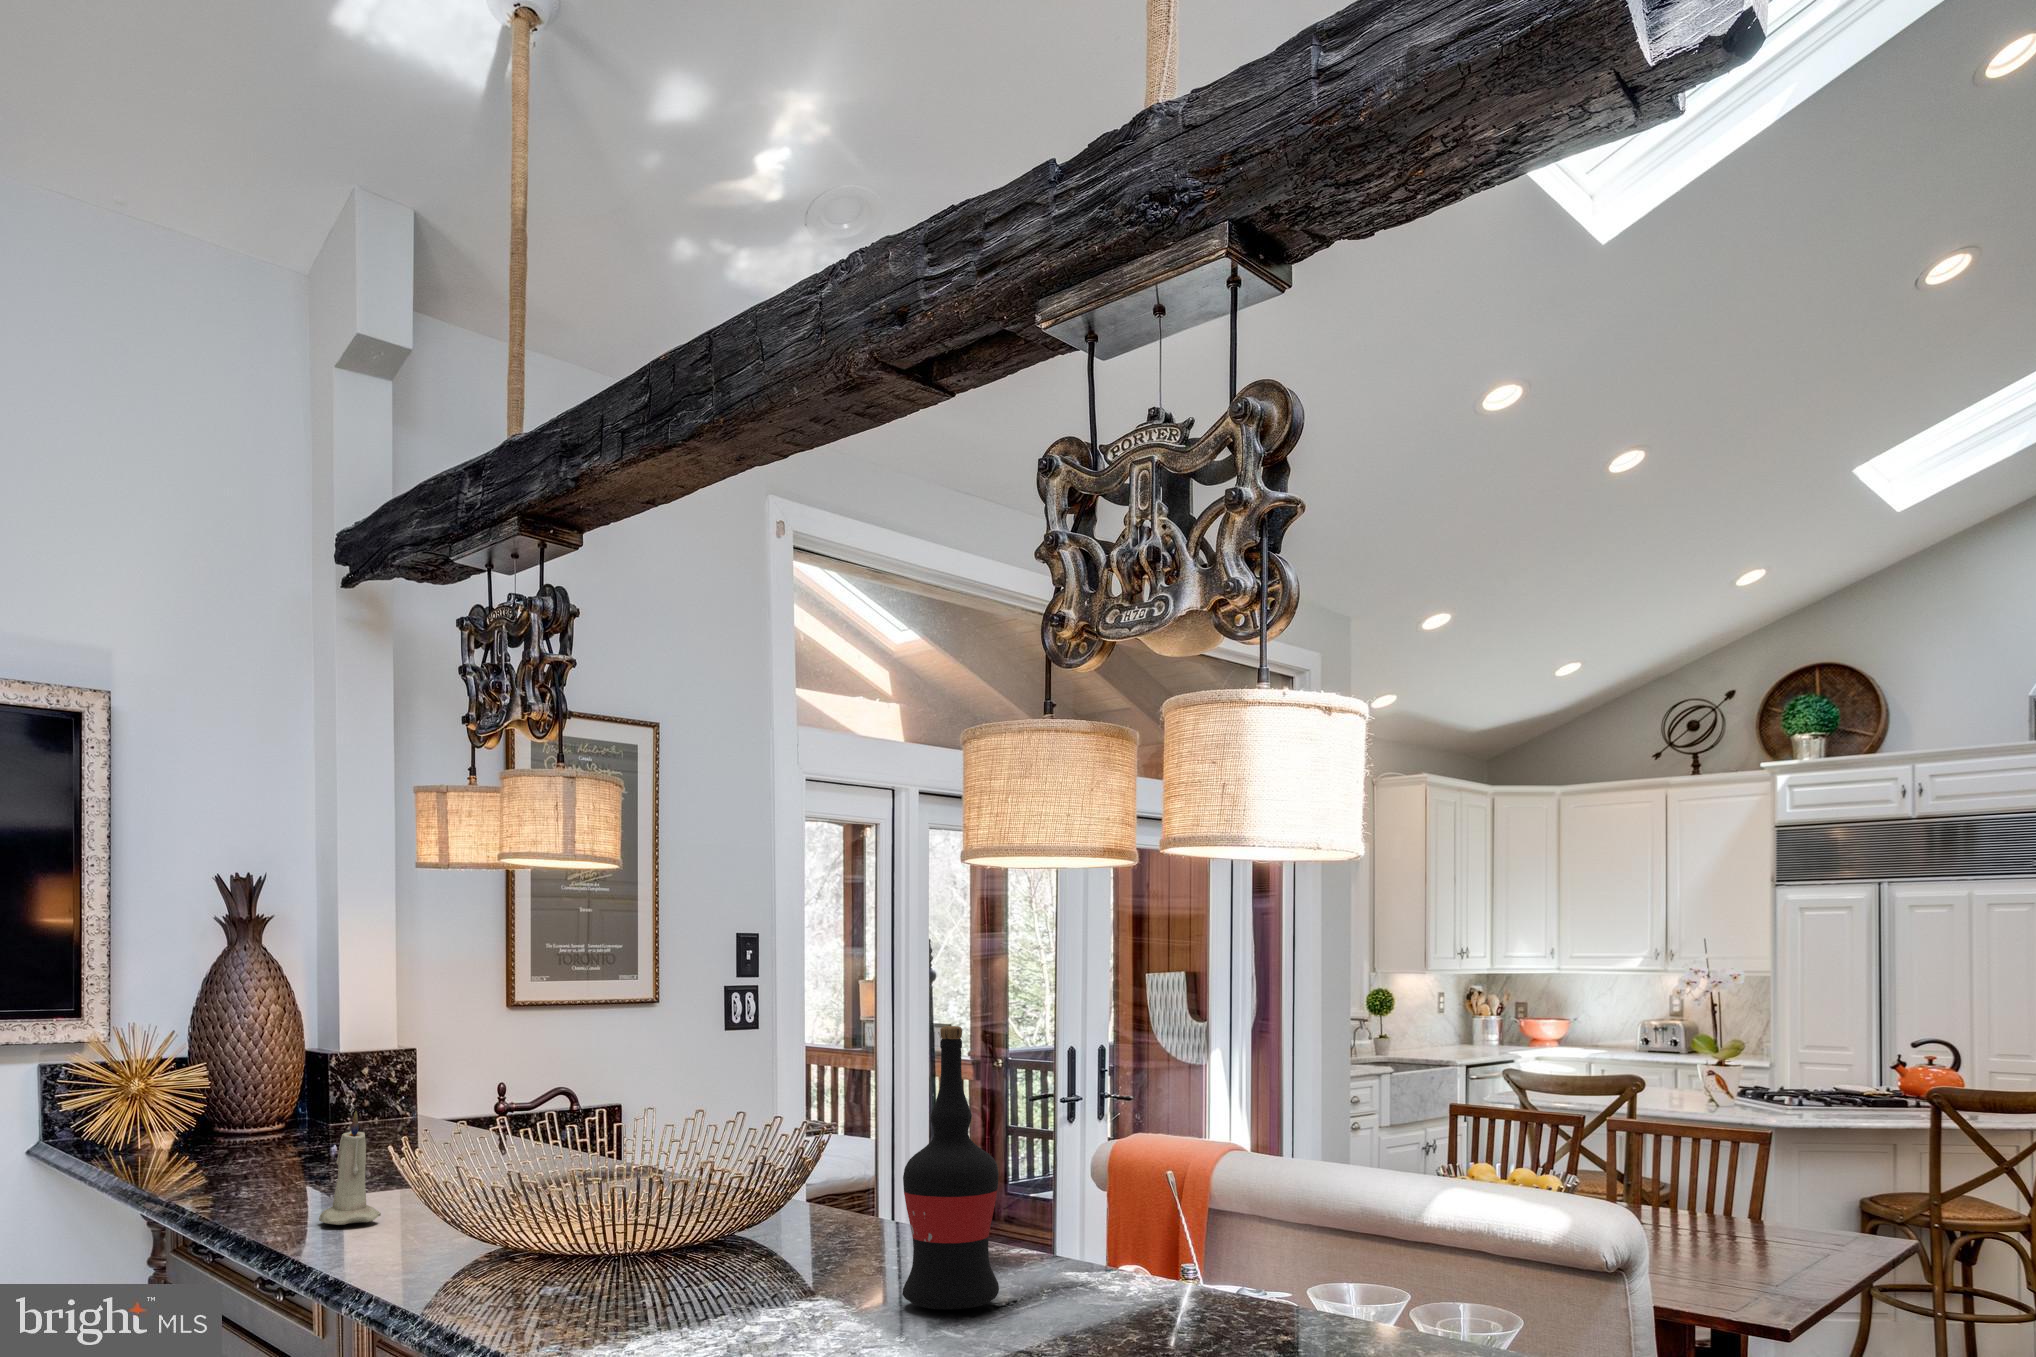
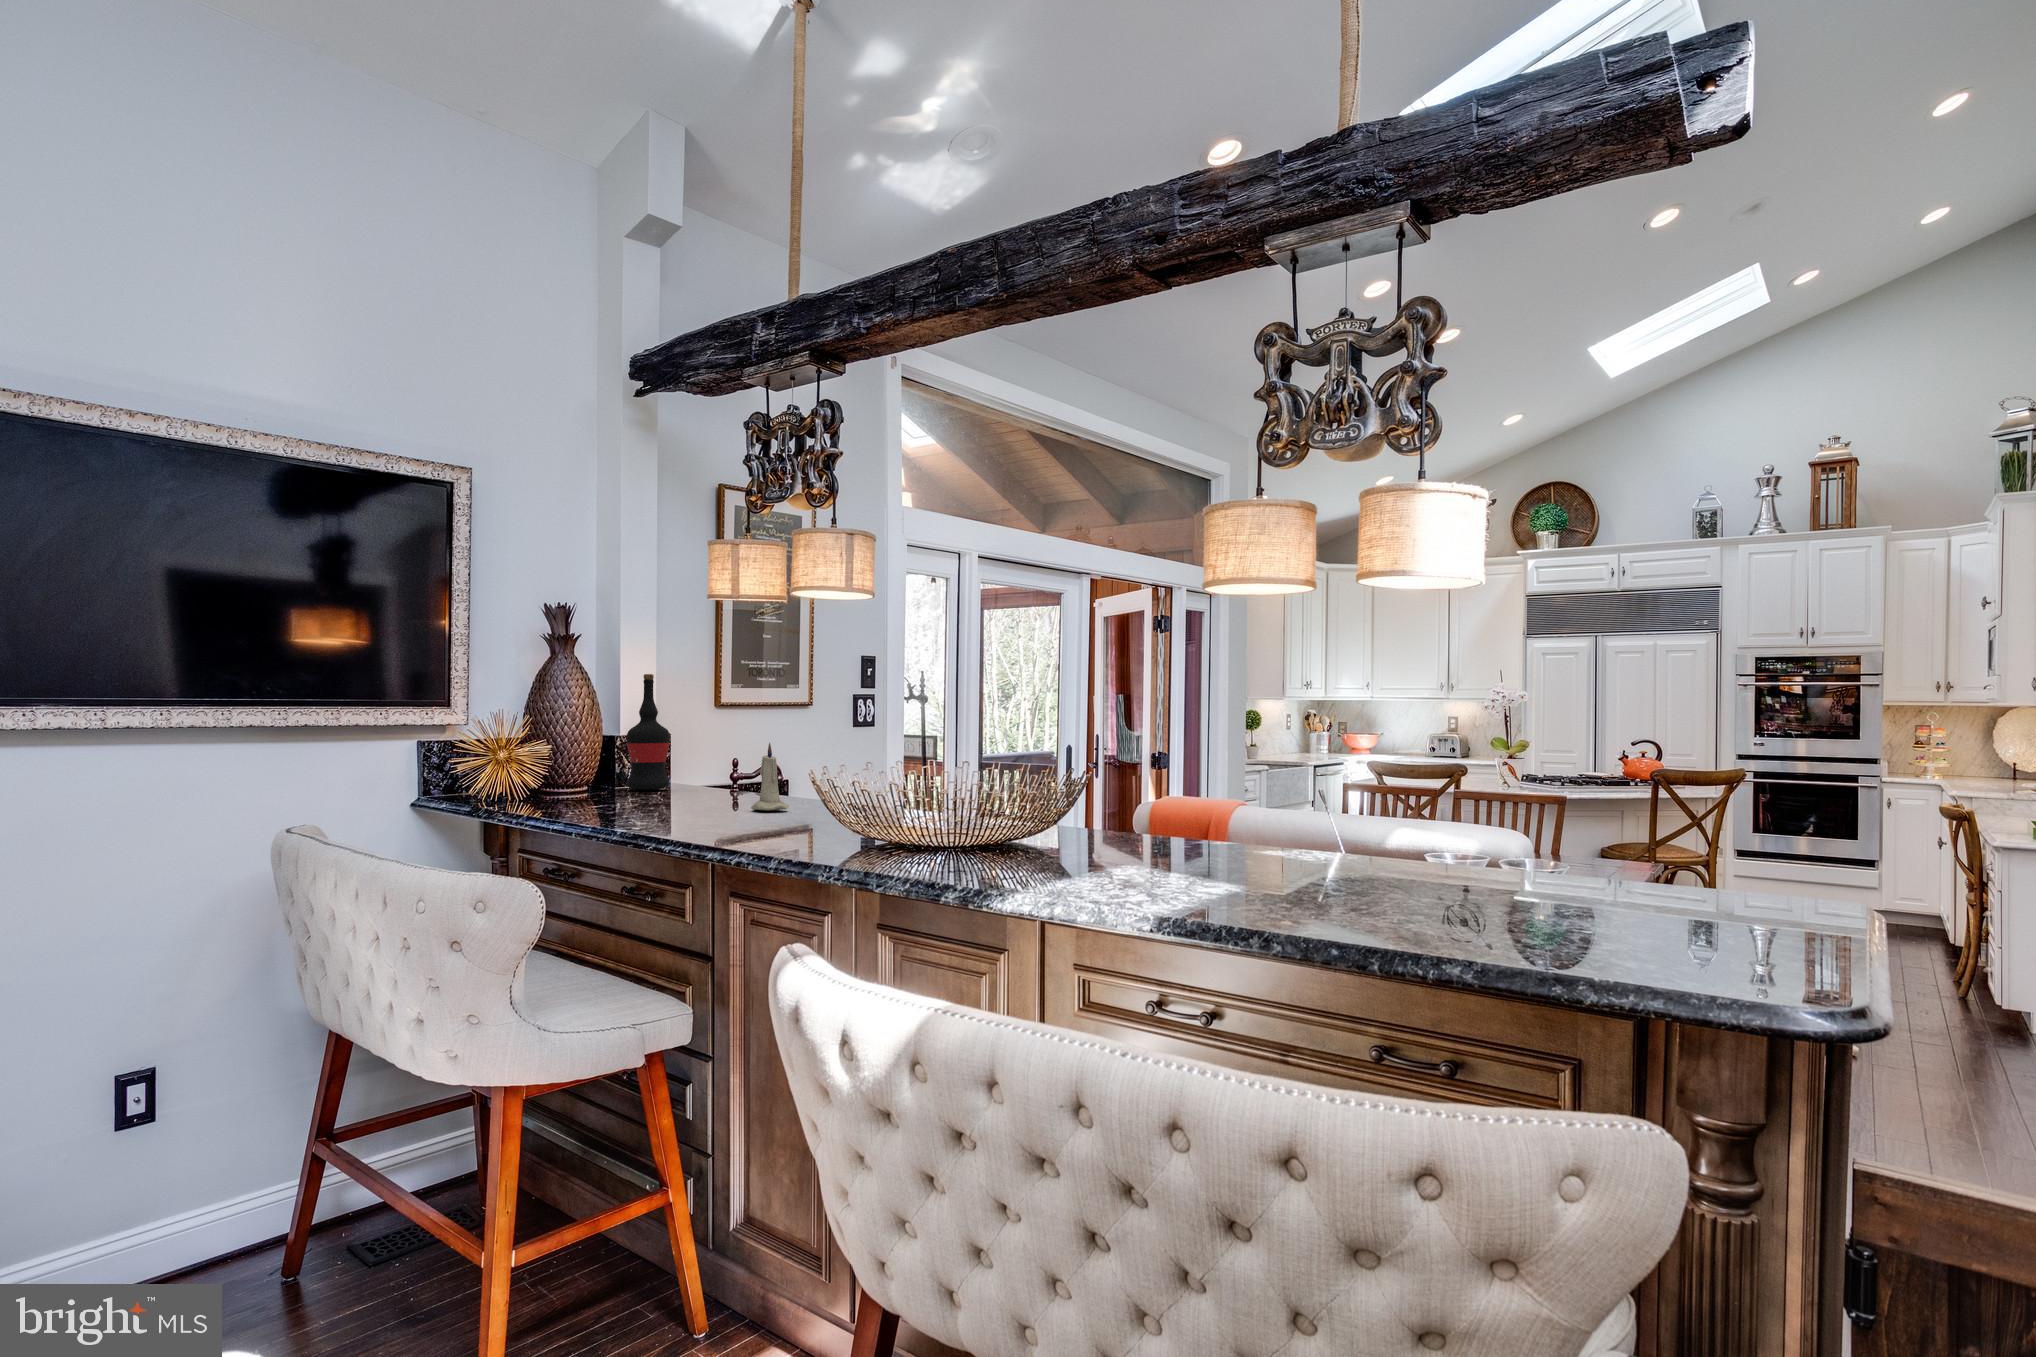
wine bottle: present [902,1026,999,1309] -> present [626,674,670,790]

